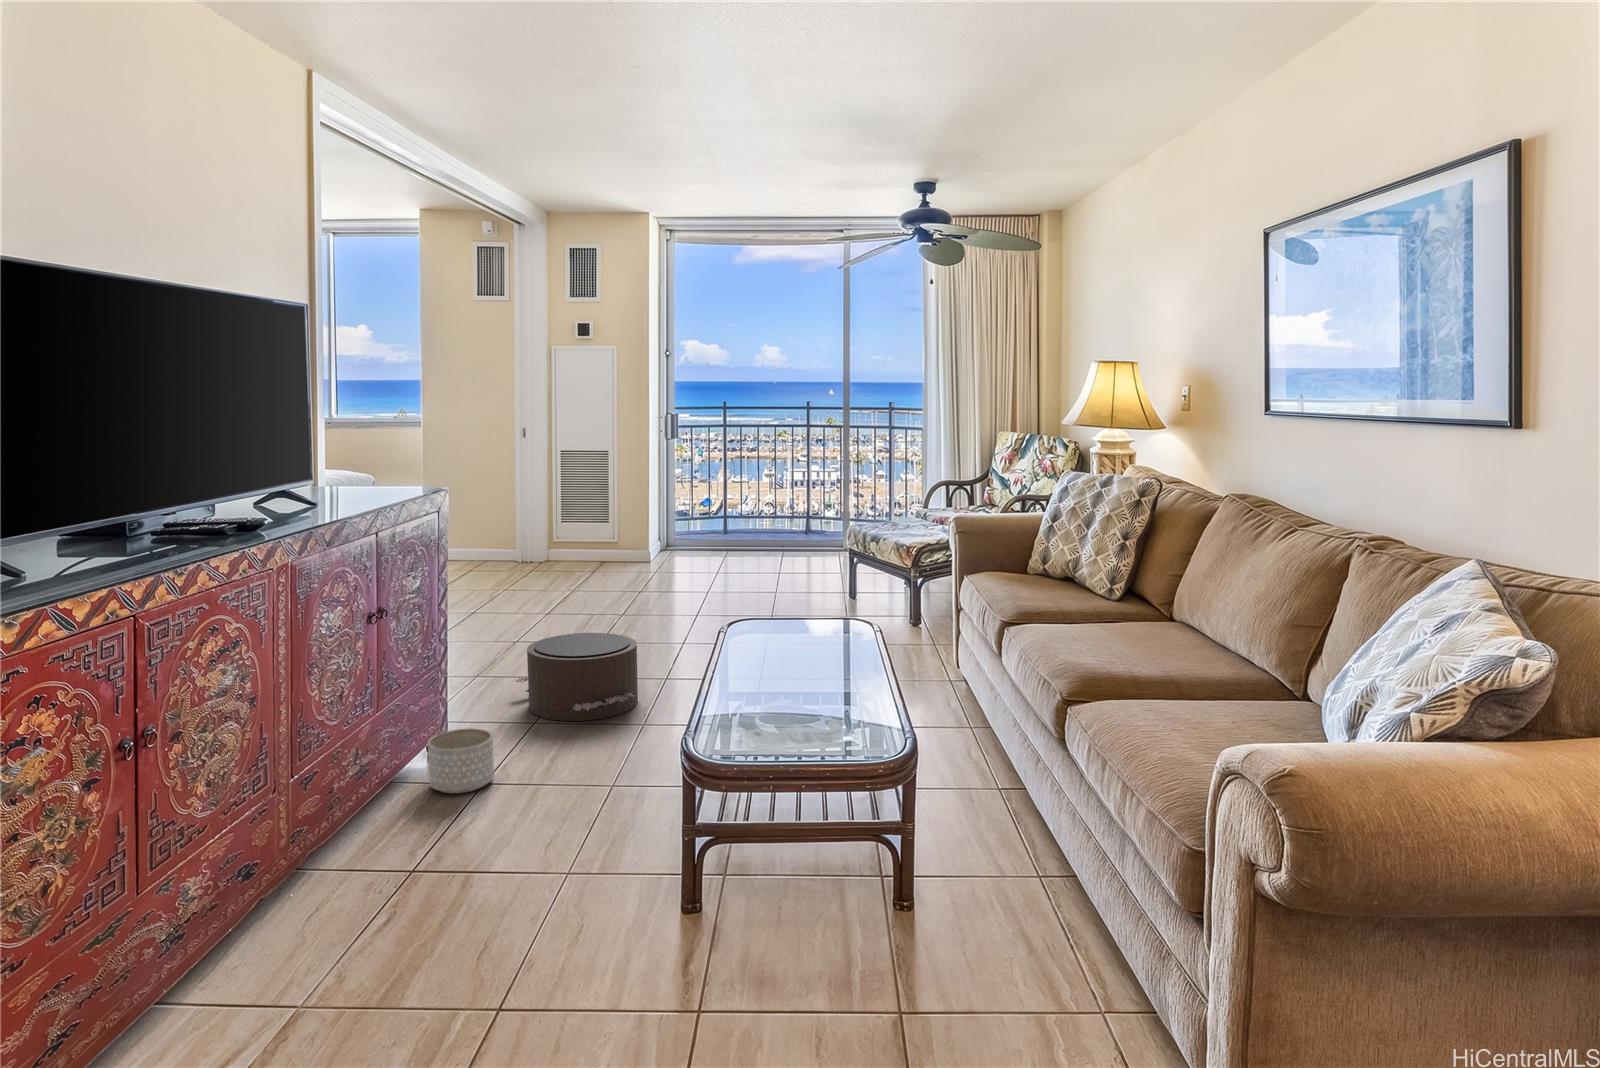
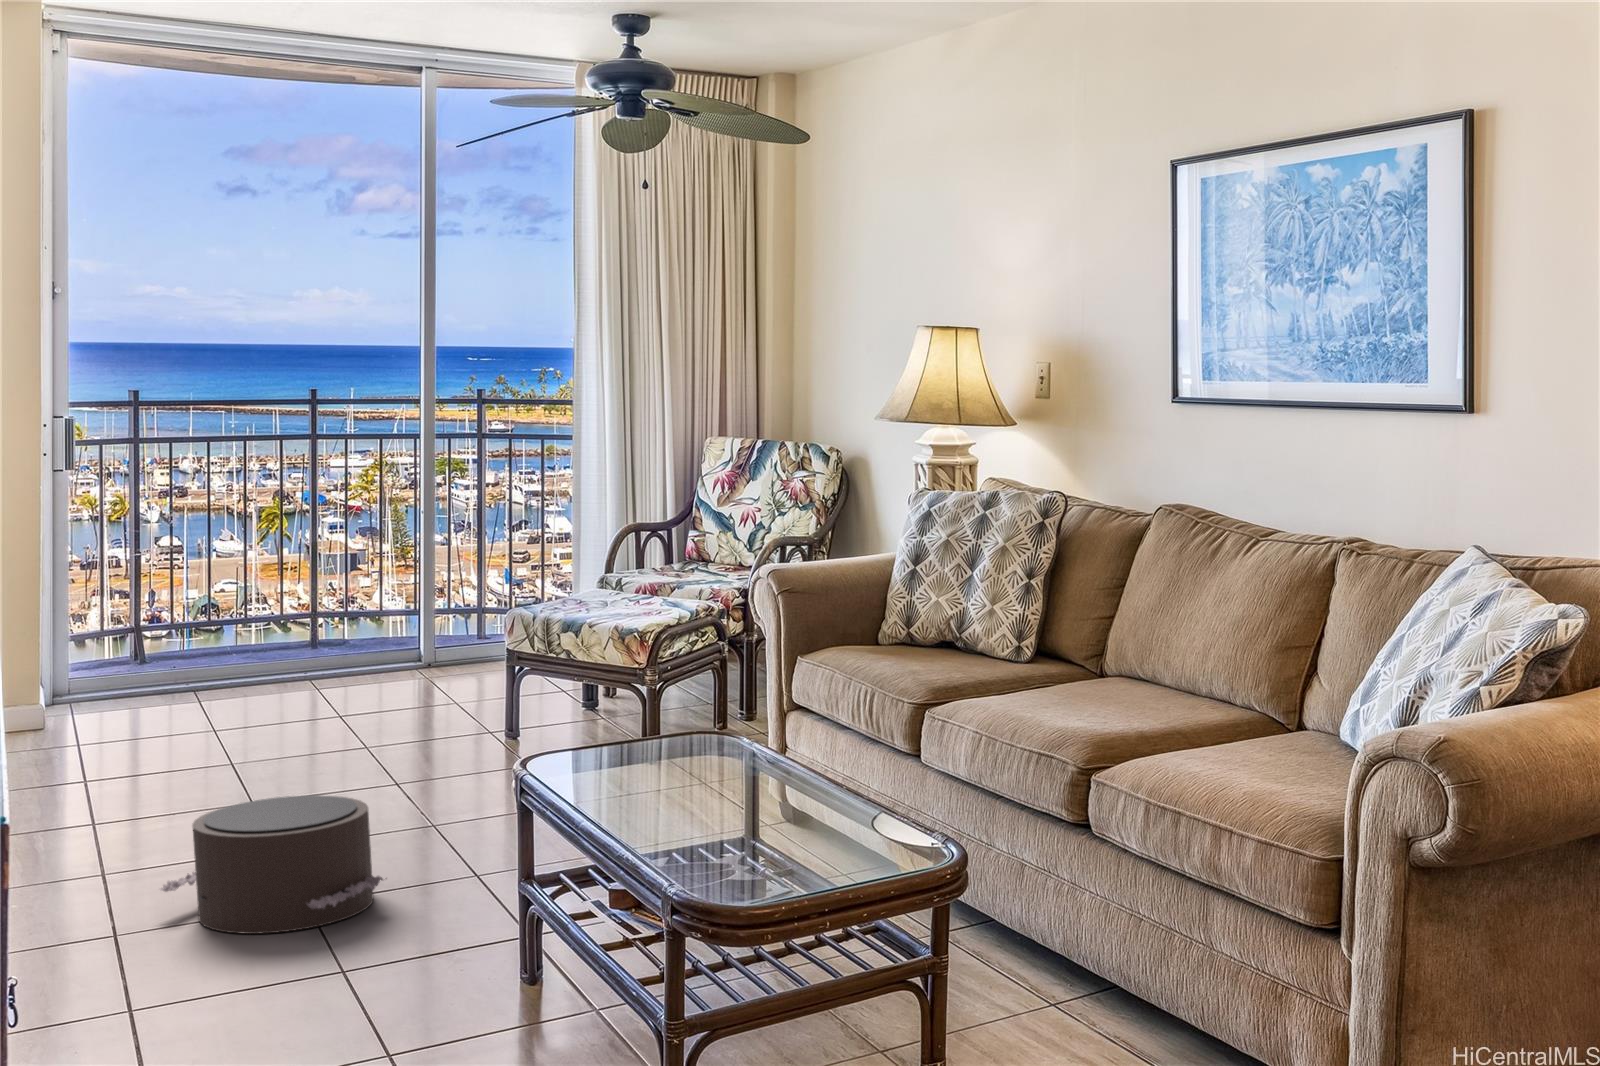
planter: present [428,728,494,794] -> none [179,939,280,1037]

